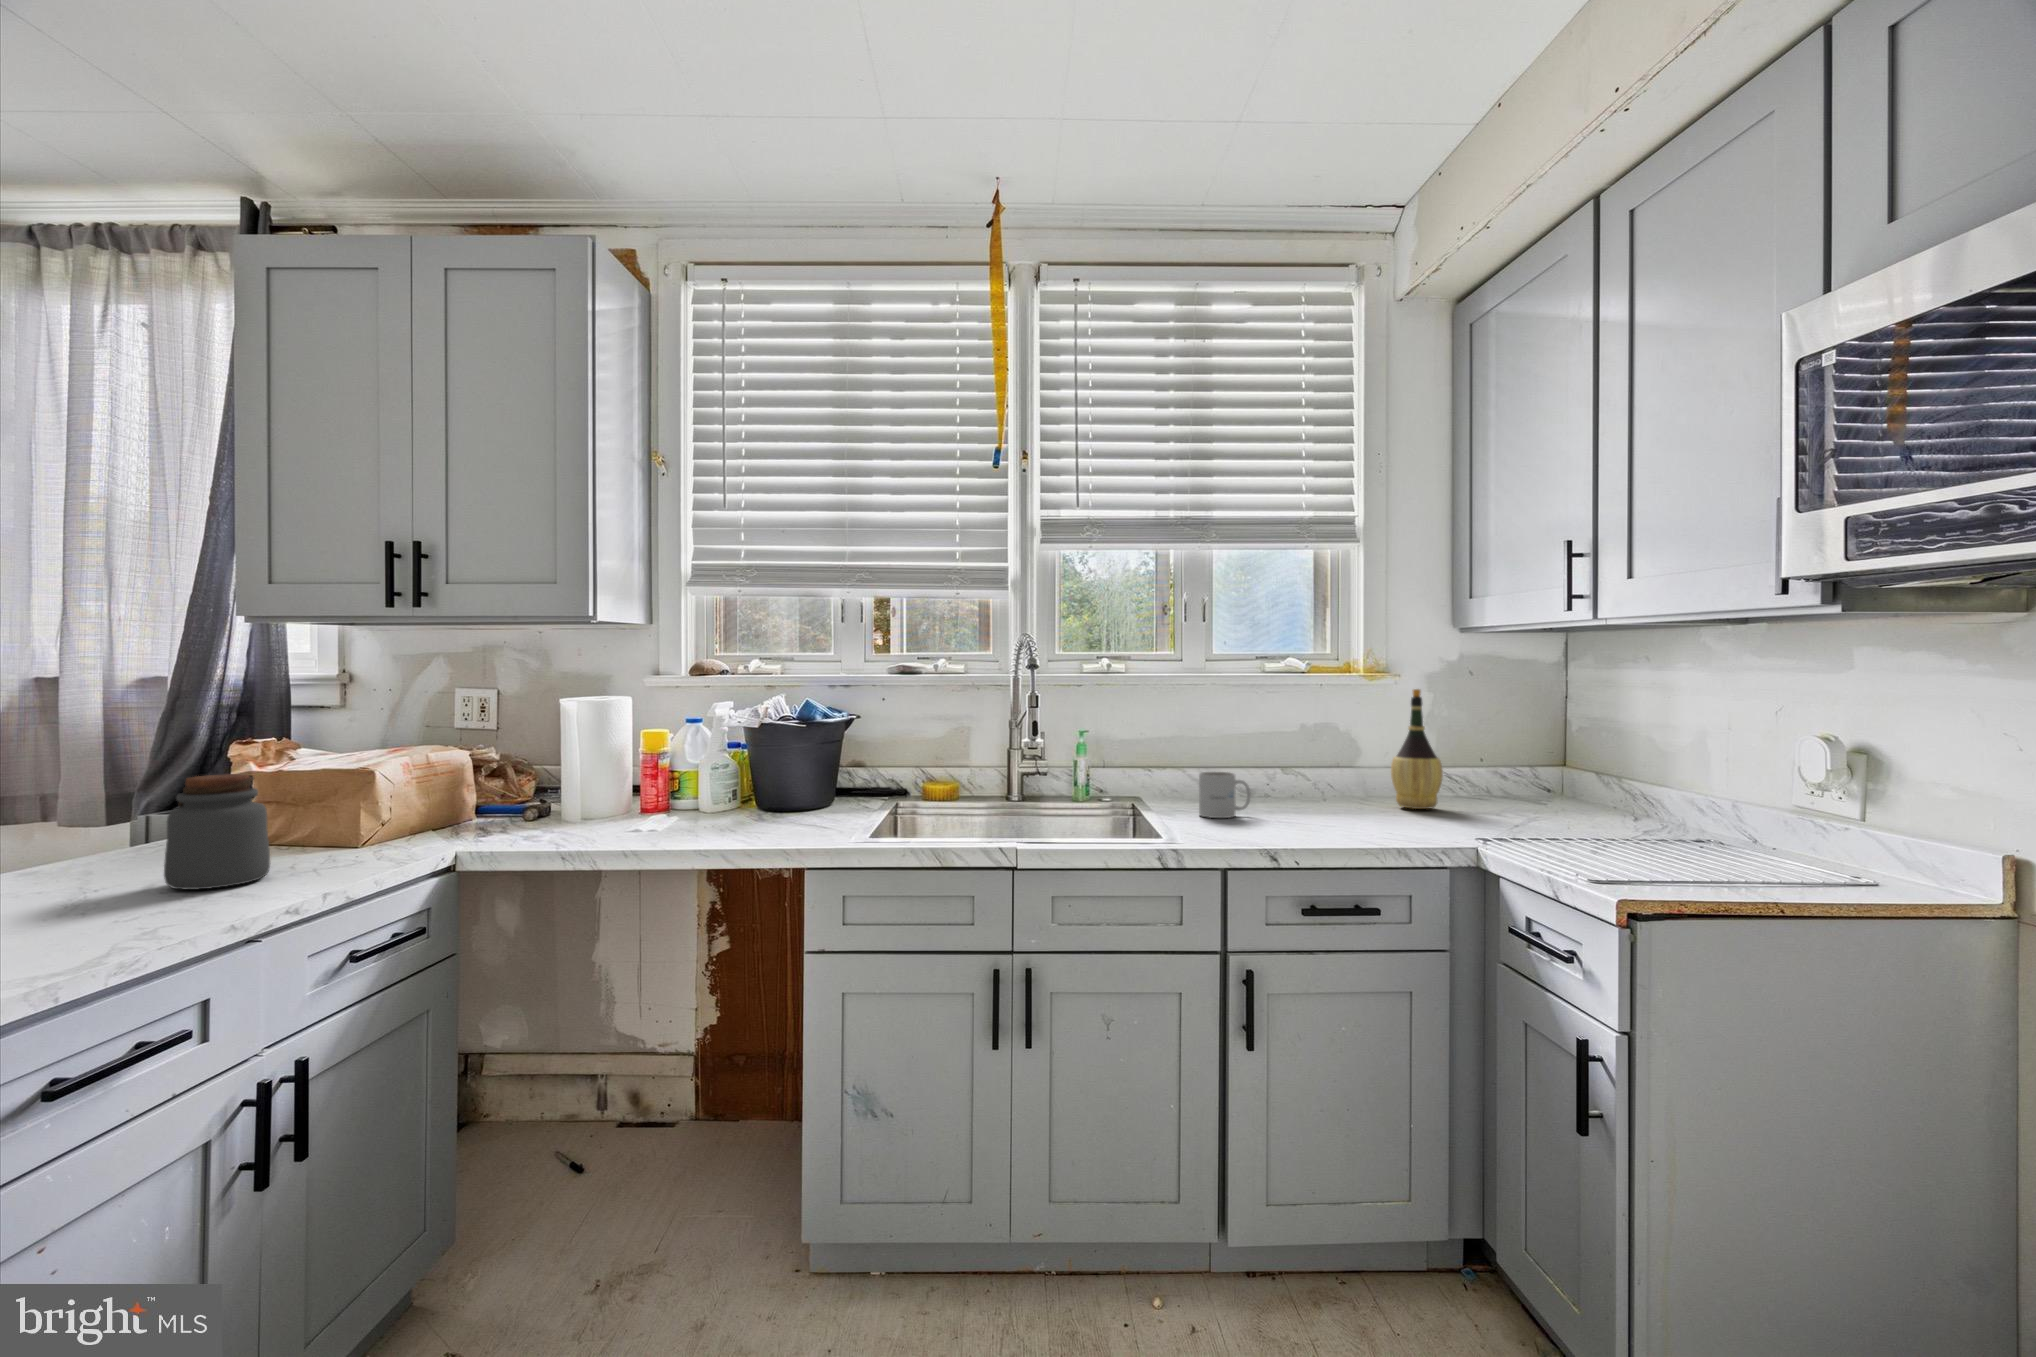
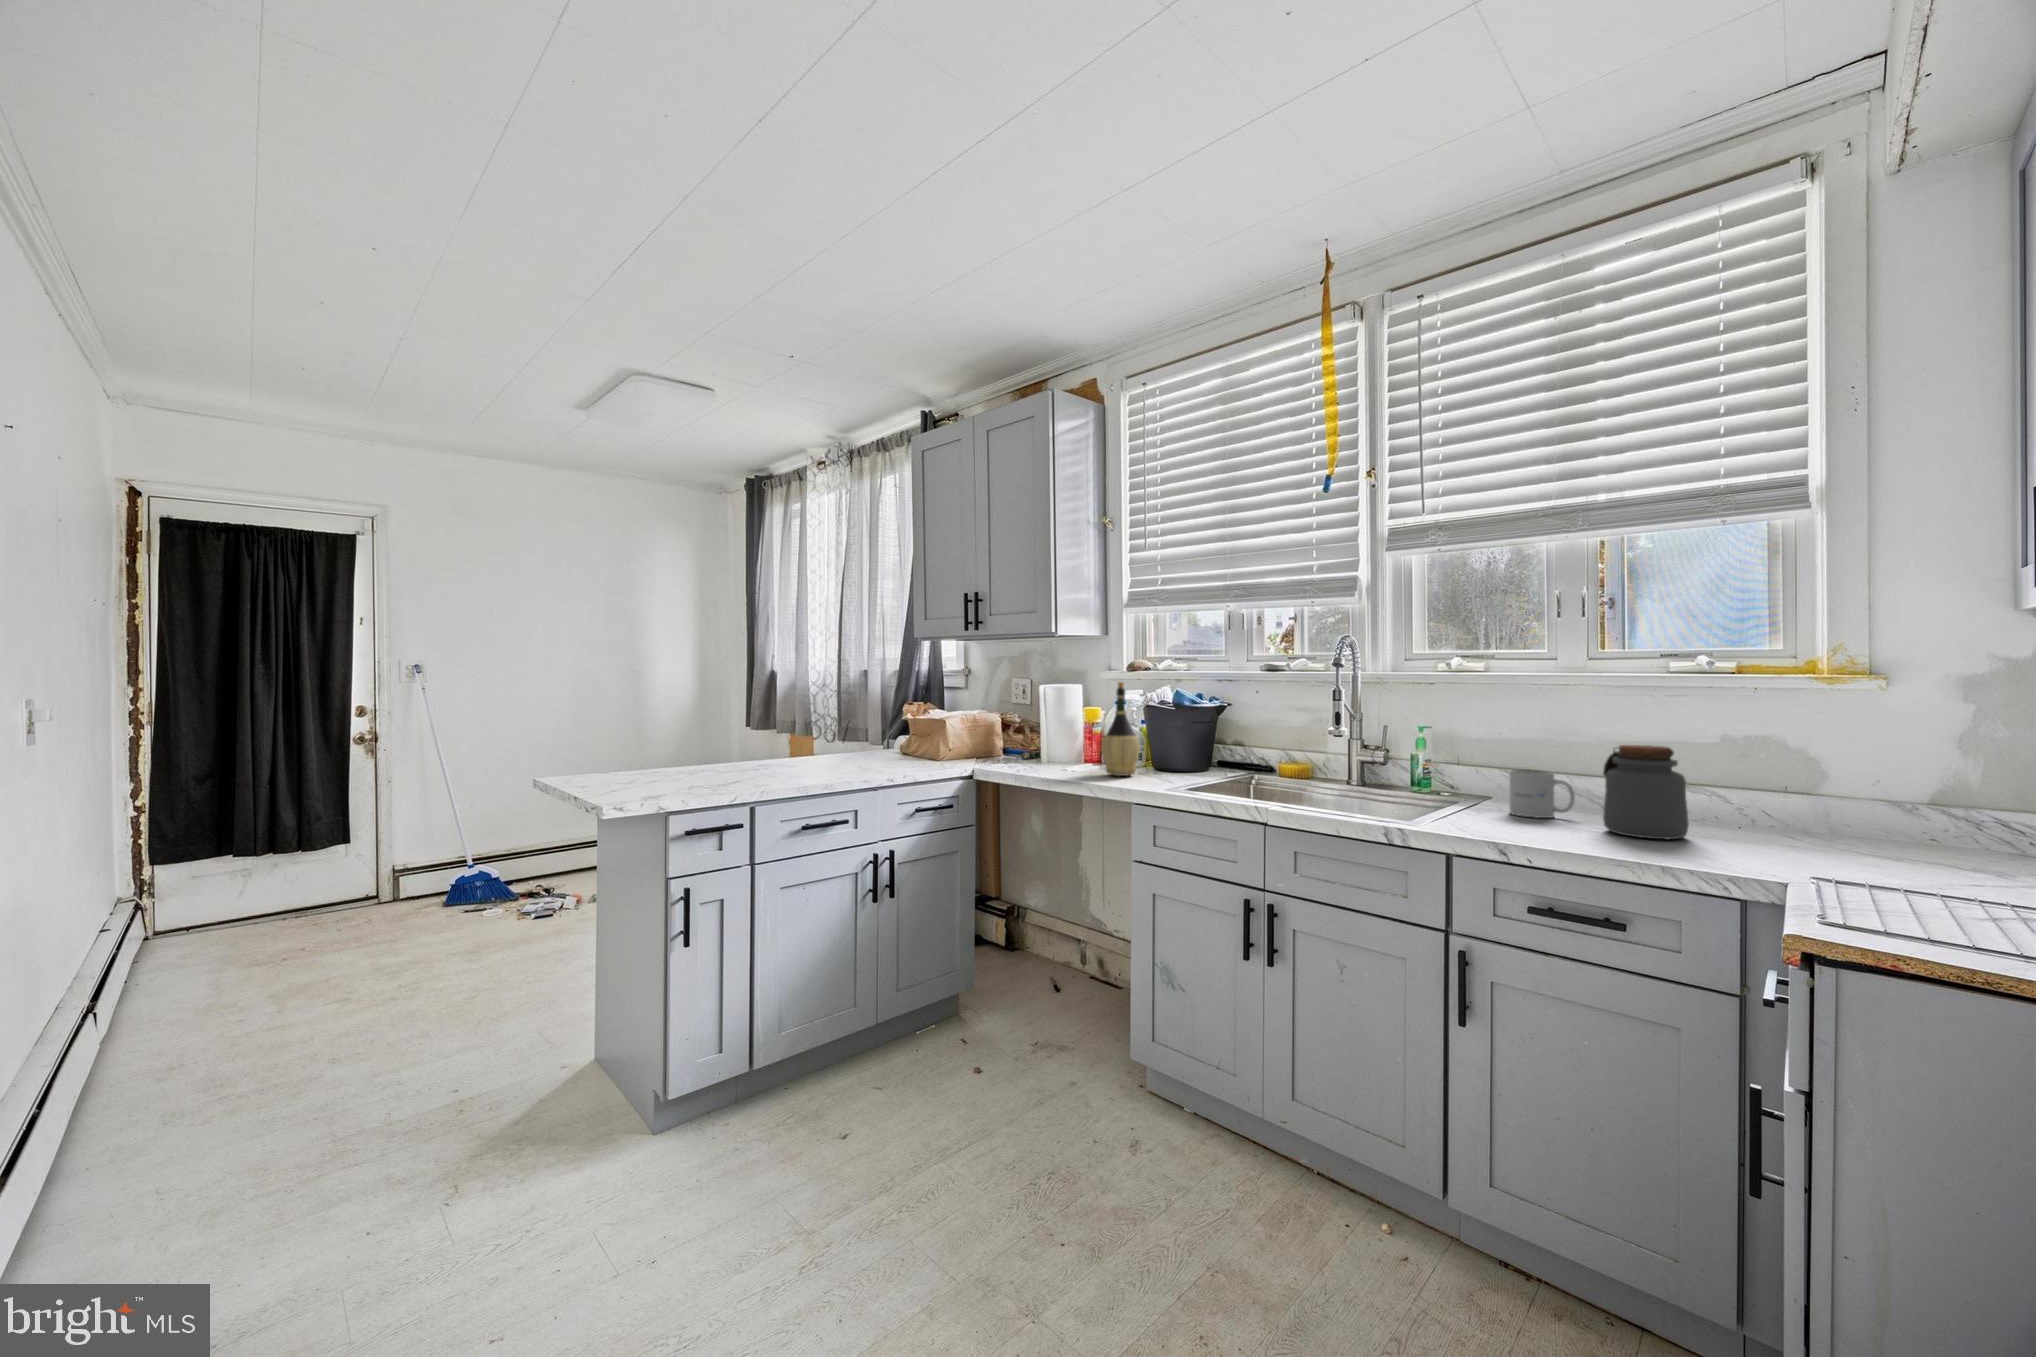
wine bottle: present [1391,689,1443,809] -> present [1102,682,1140,776]
jar: present [164,774,270,889] -> present [1603,745,1689,839]

